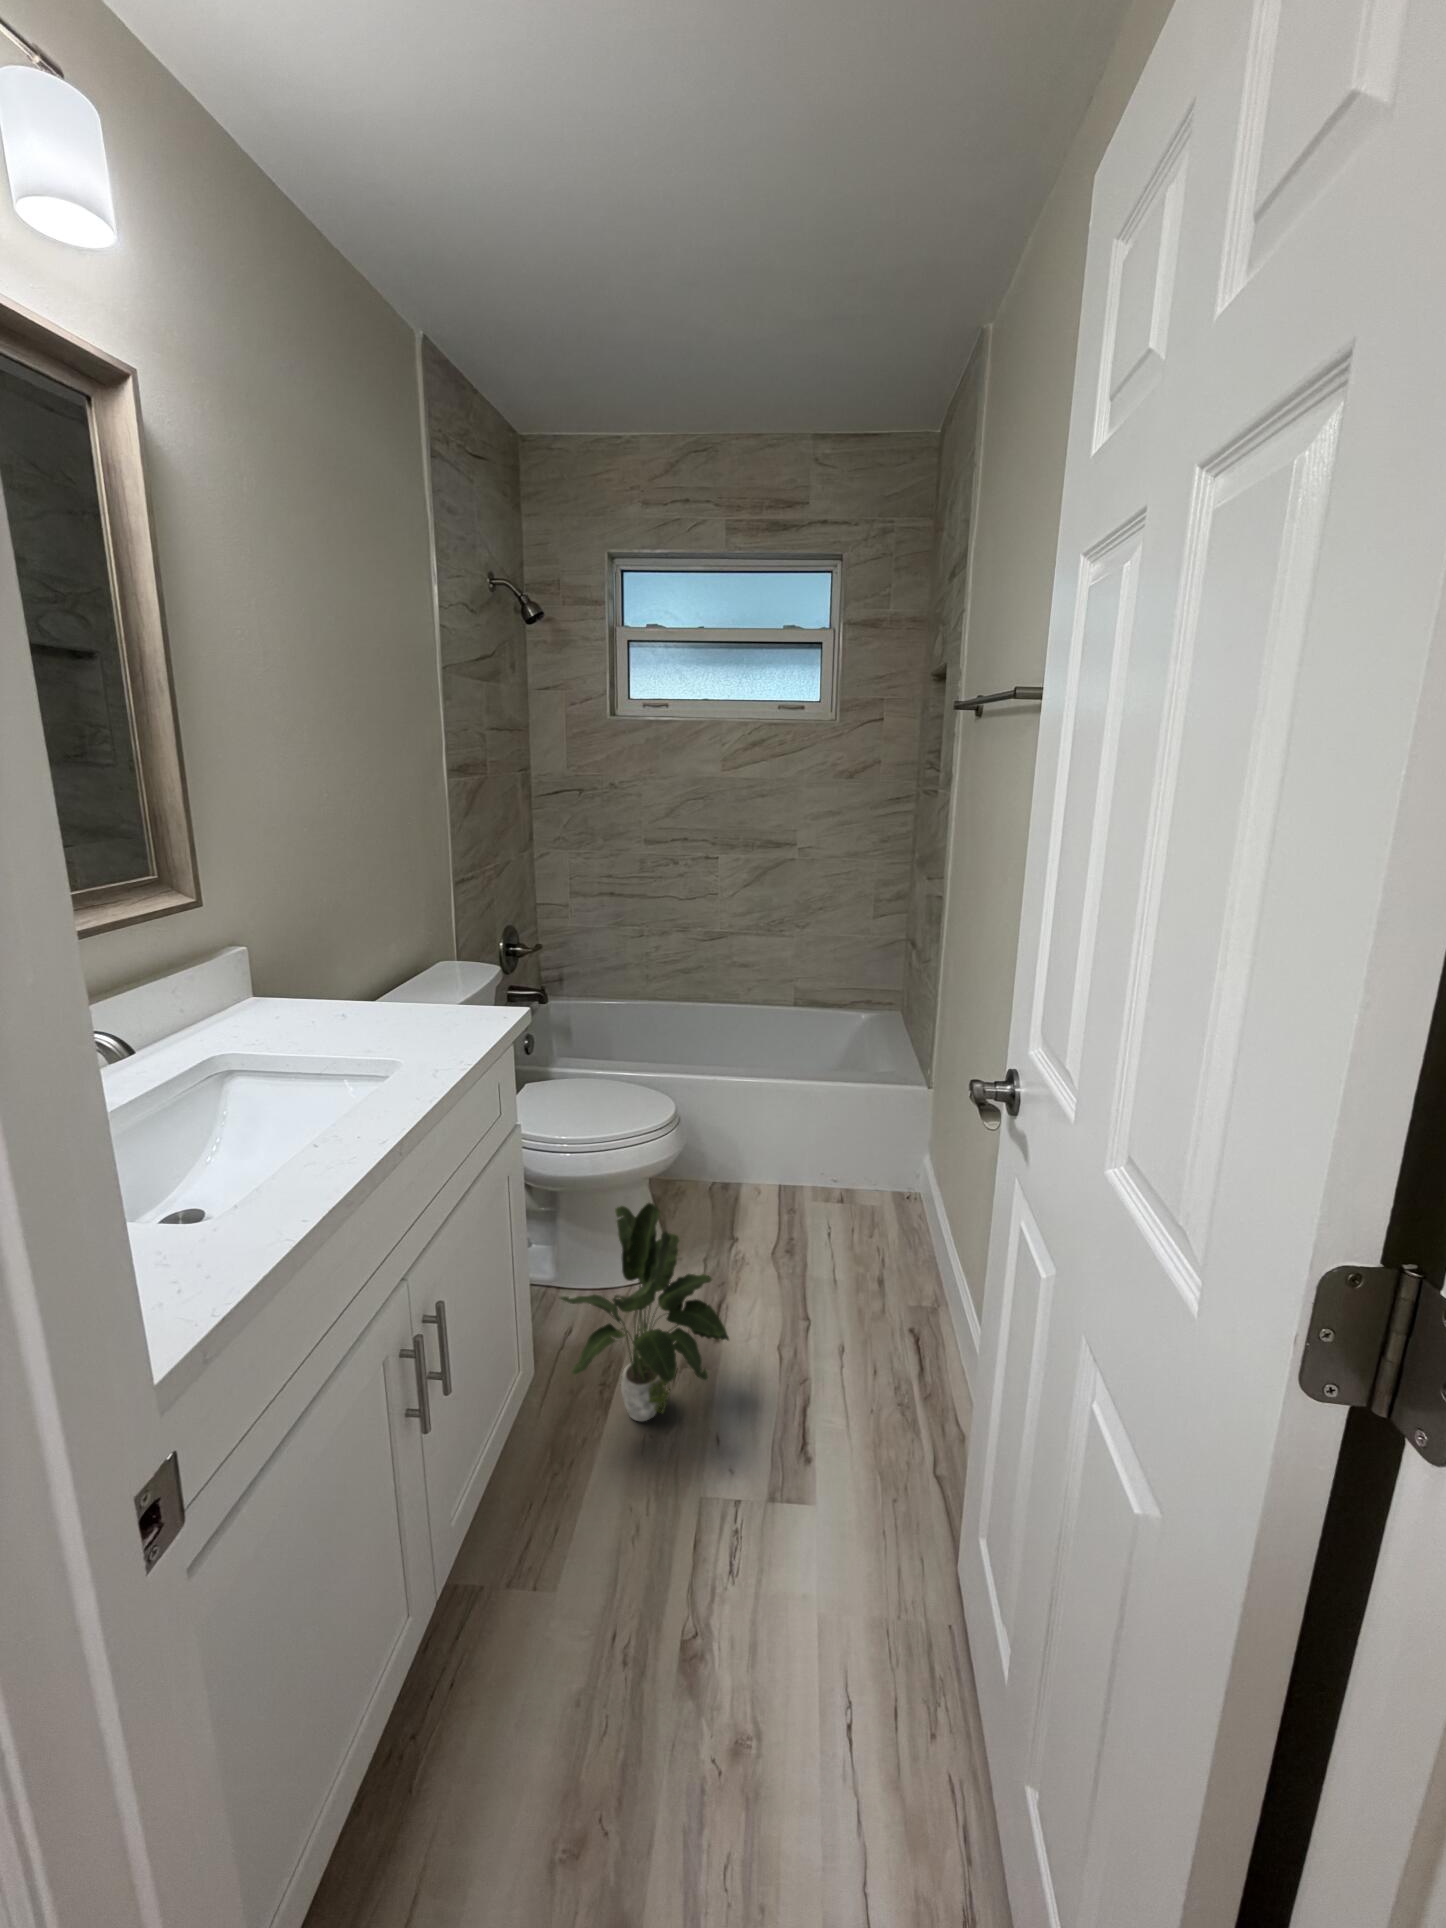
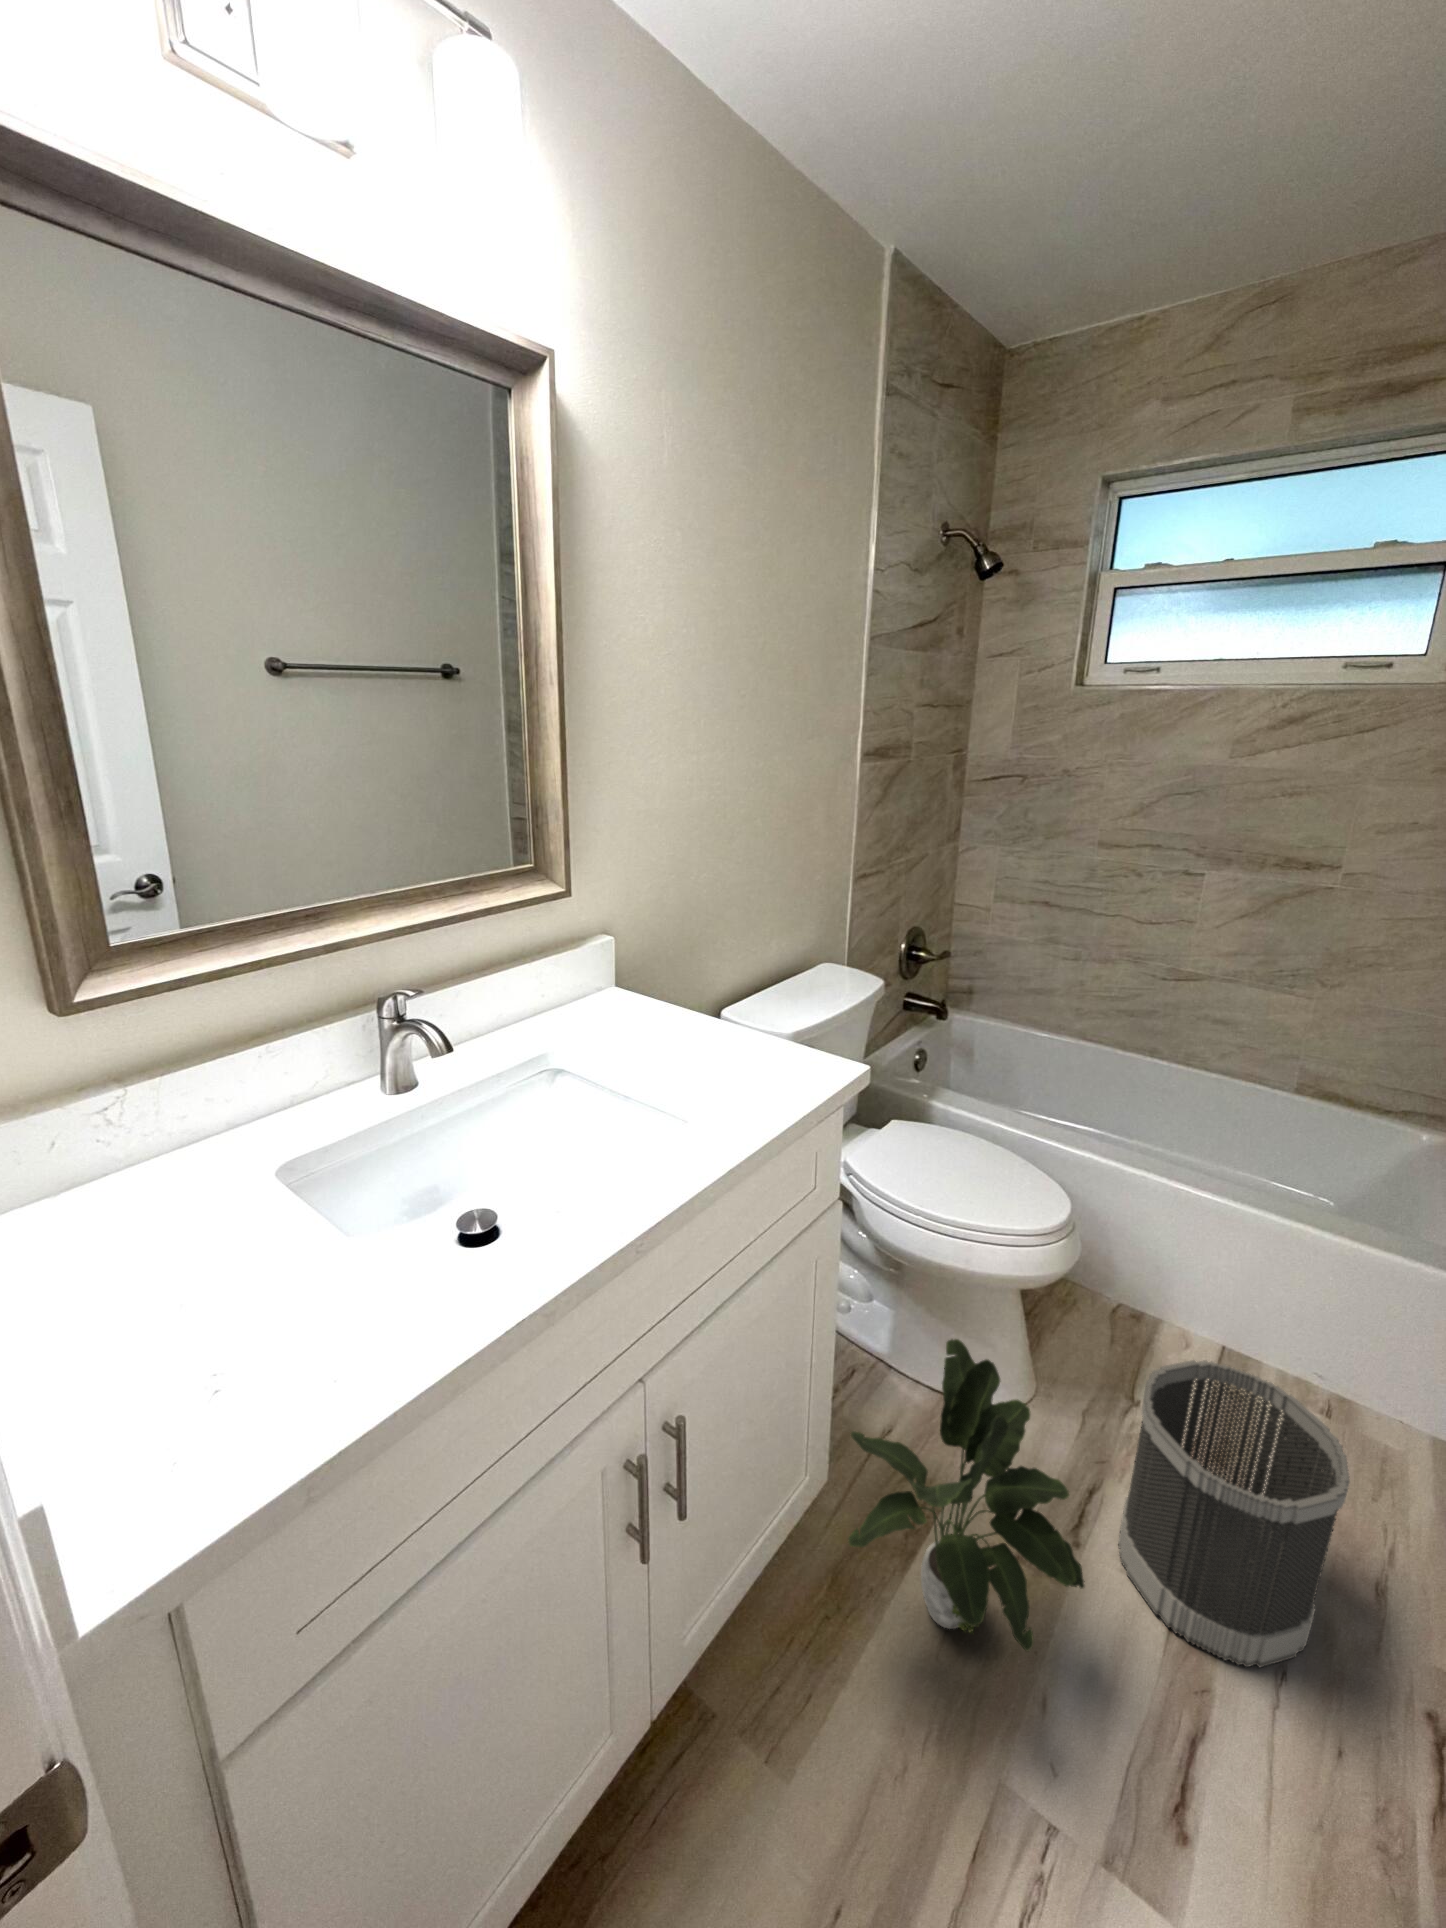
wastebasket: none [741,1175,858,1356] -> present [1118,1360,1350,1667]

